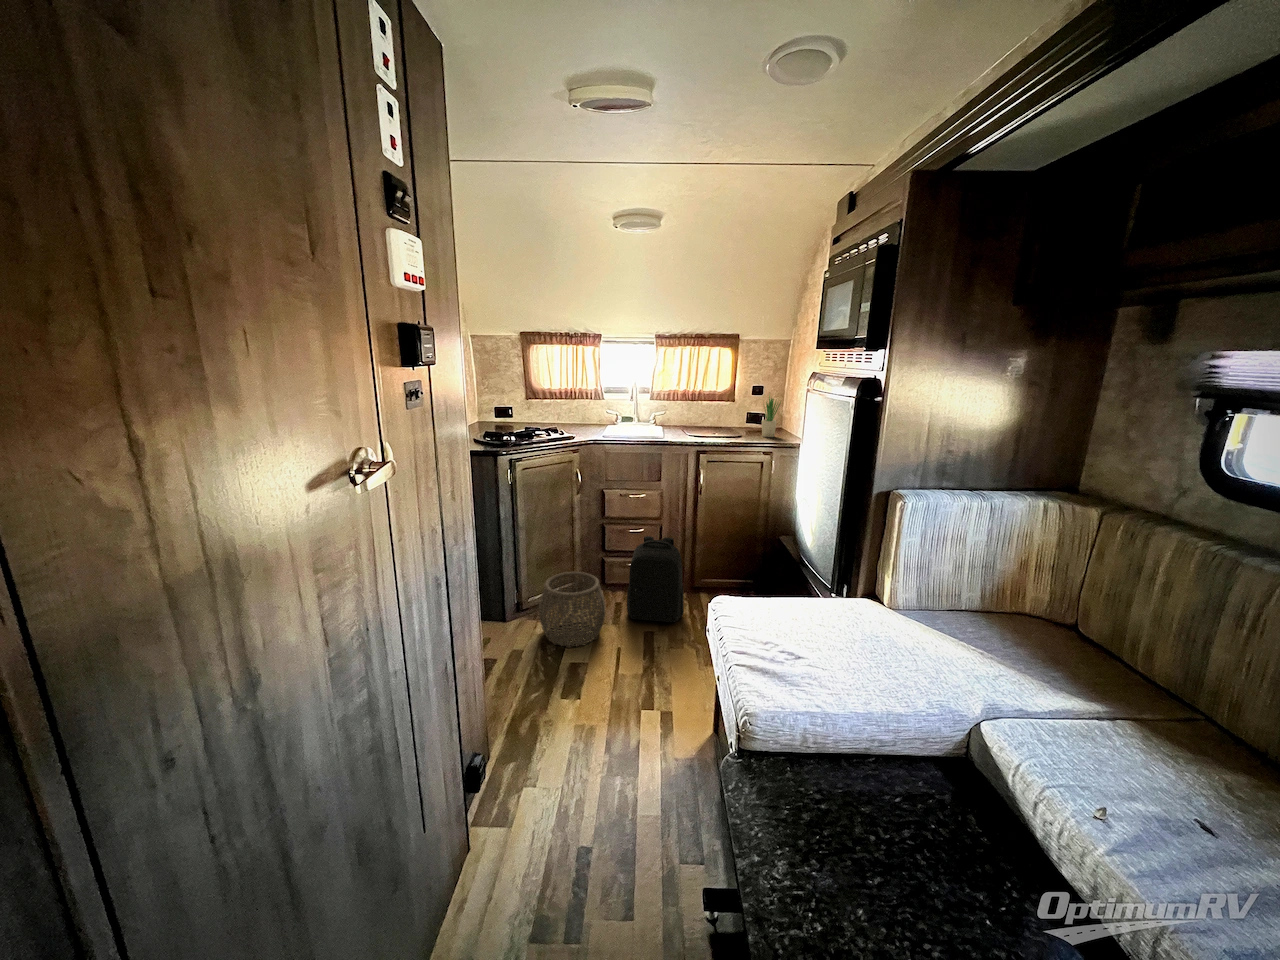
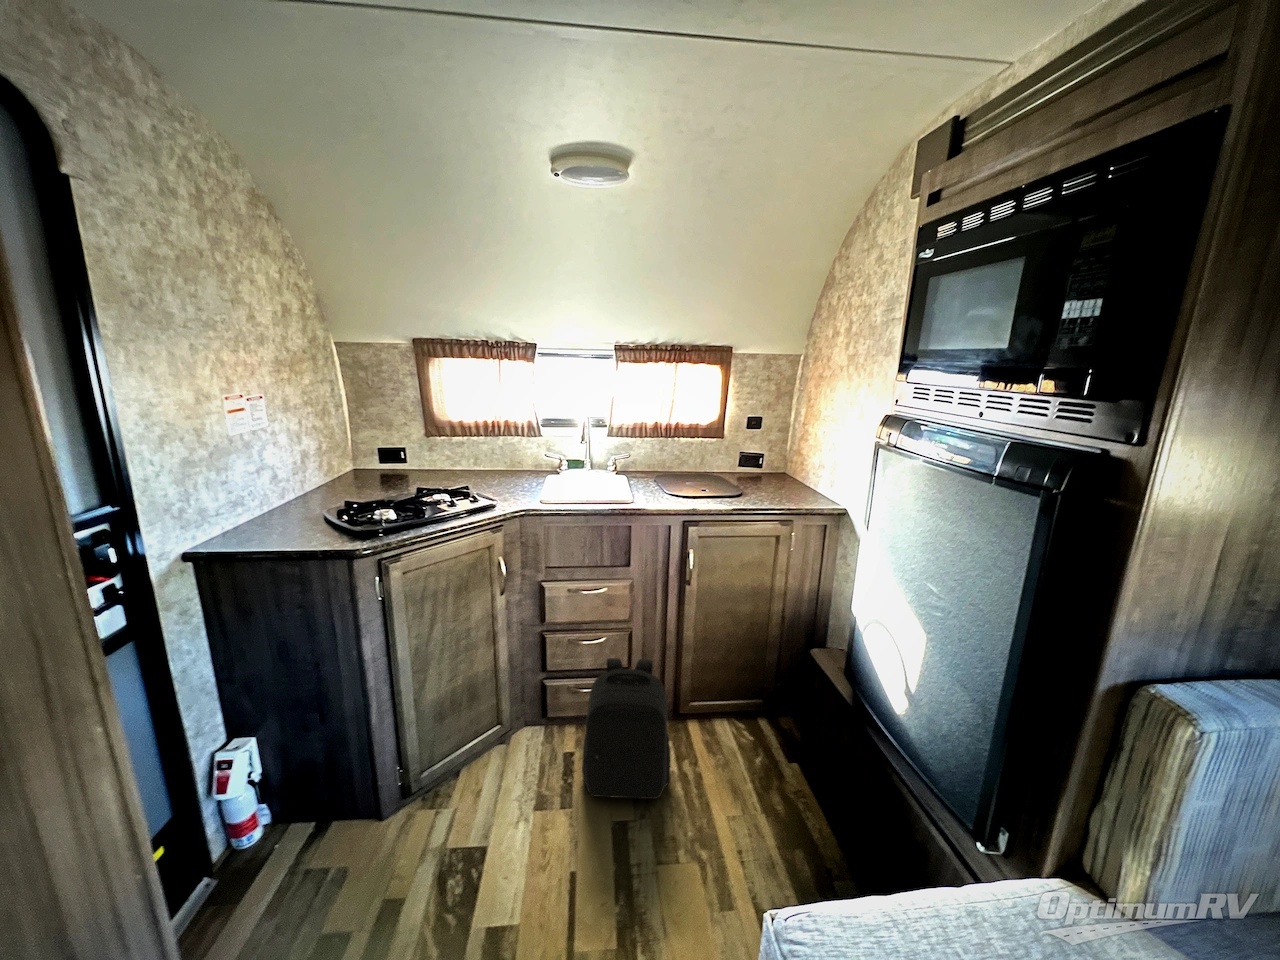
potted plant: present [762,396,780,437] -> none [768,429,798,493]
woven basket: present [539,572,606,647] -> none [431,734,549,886]

